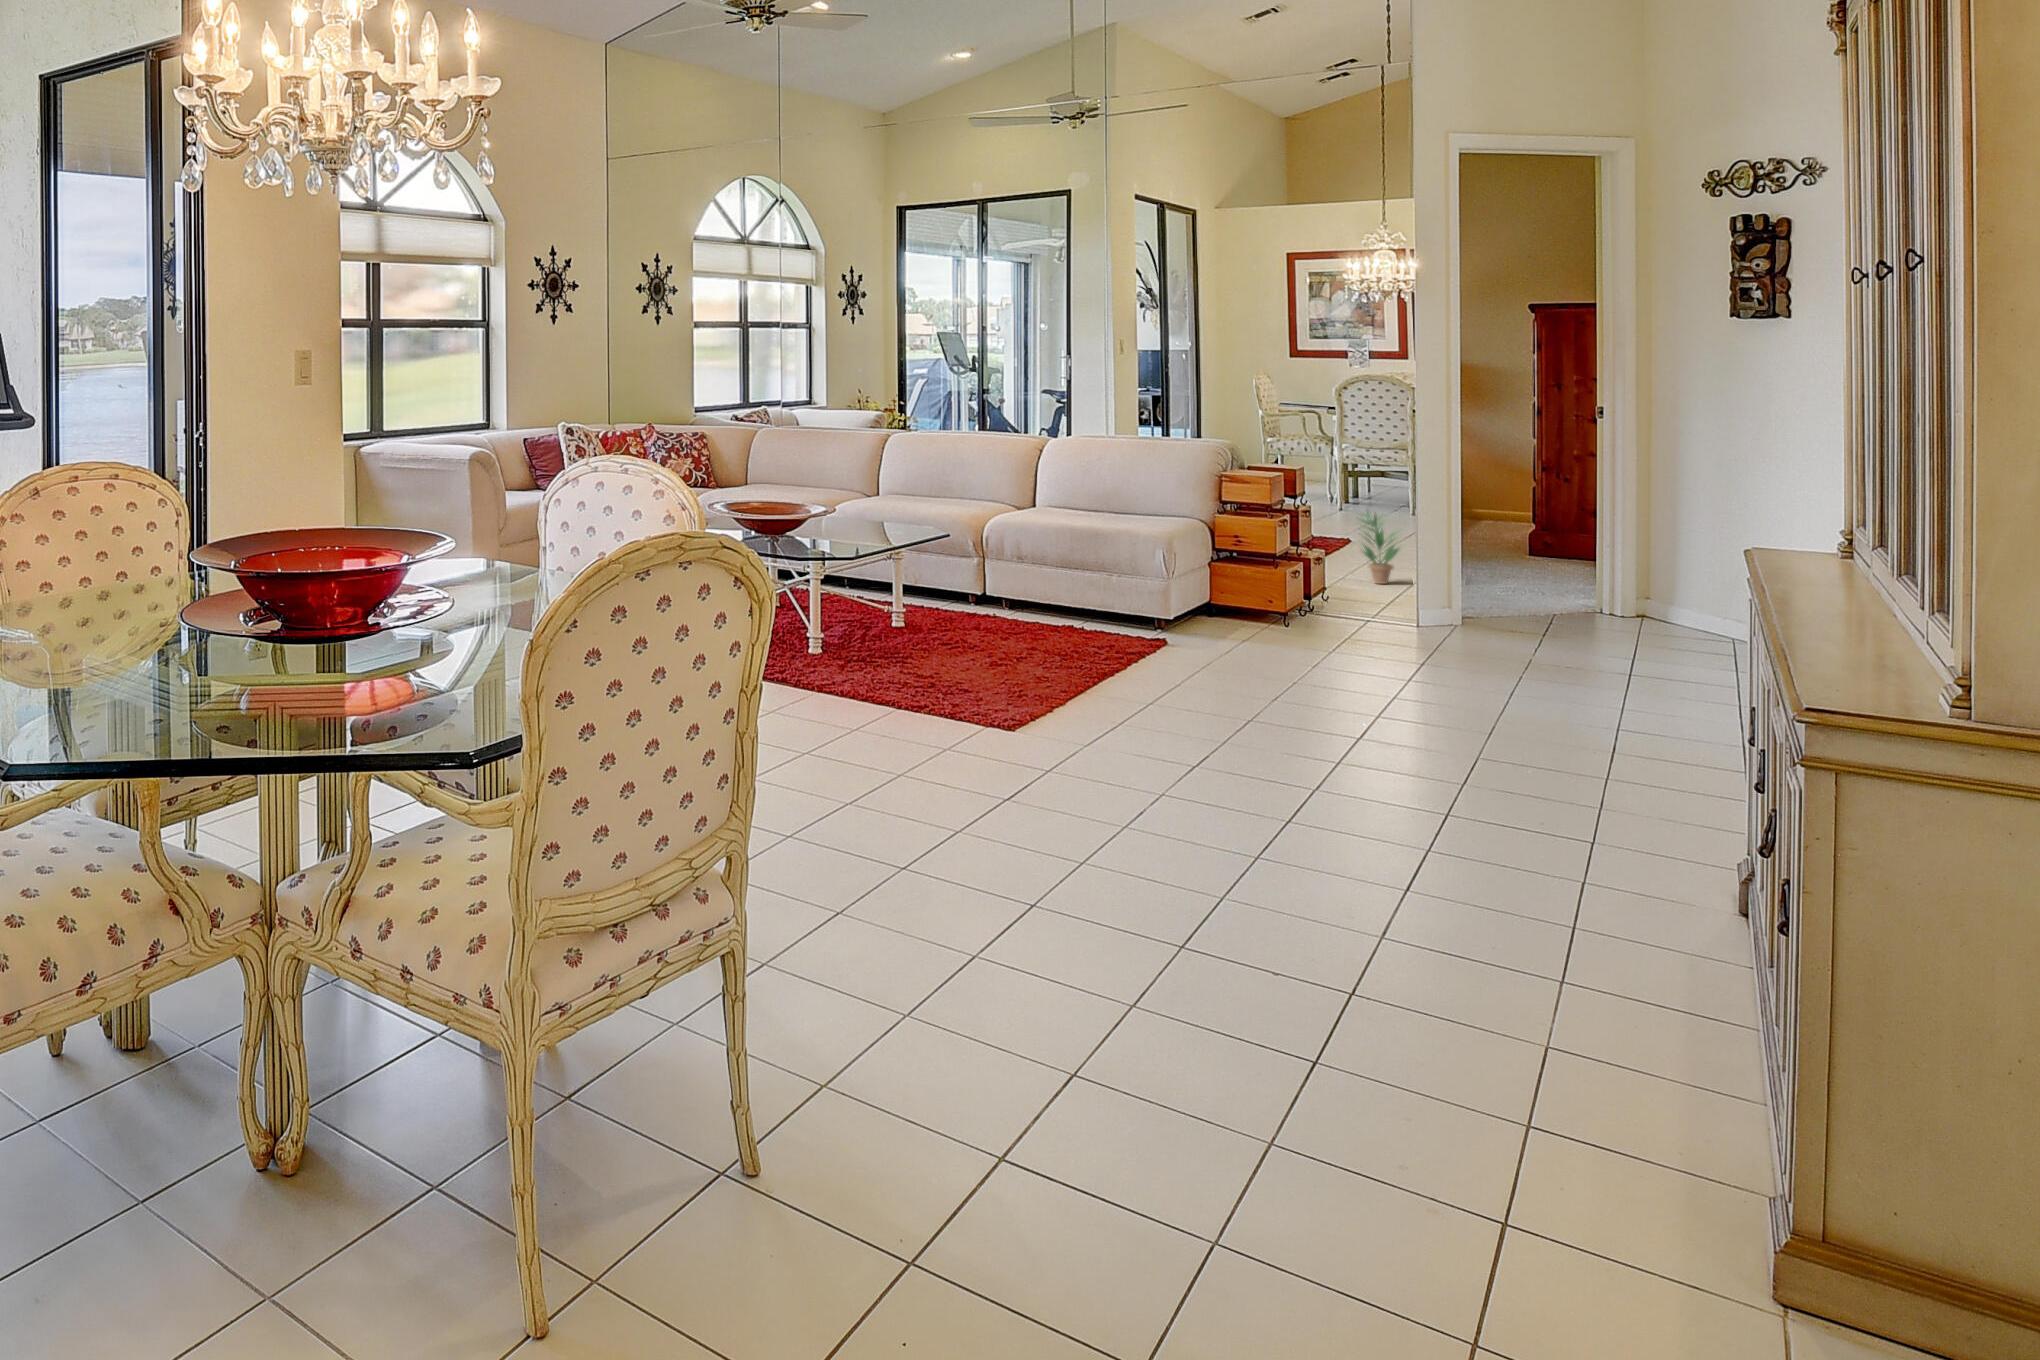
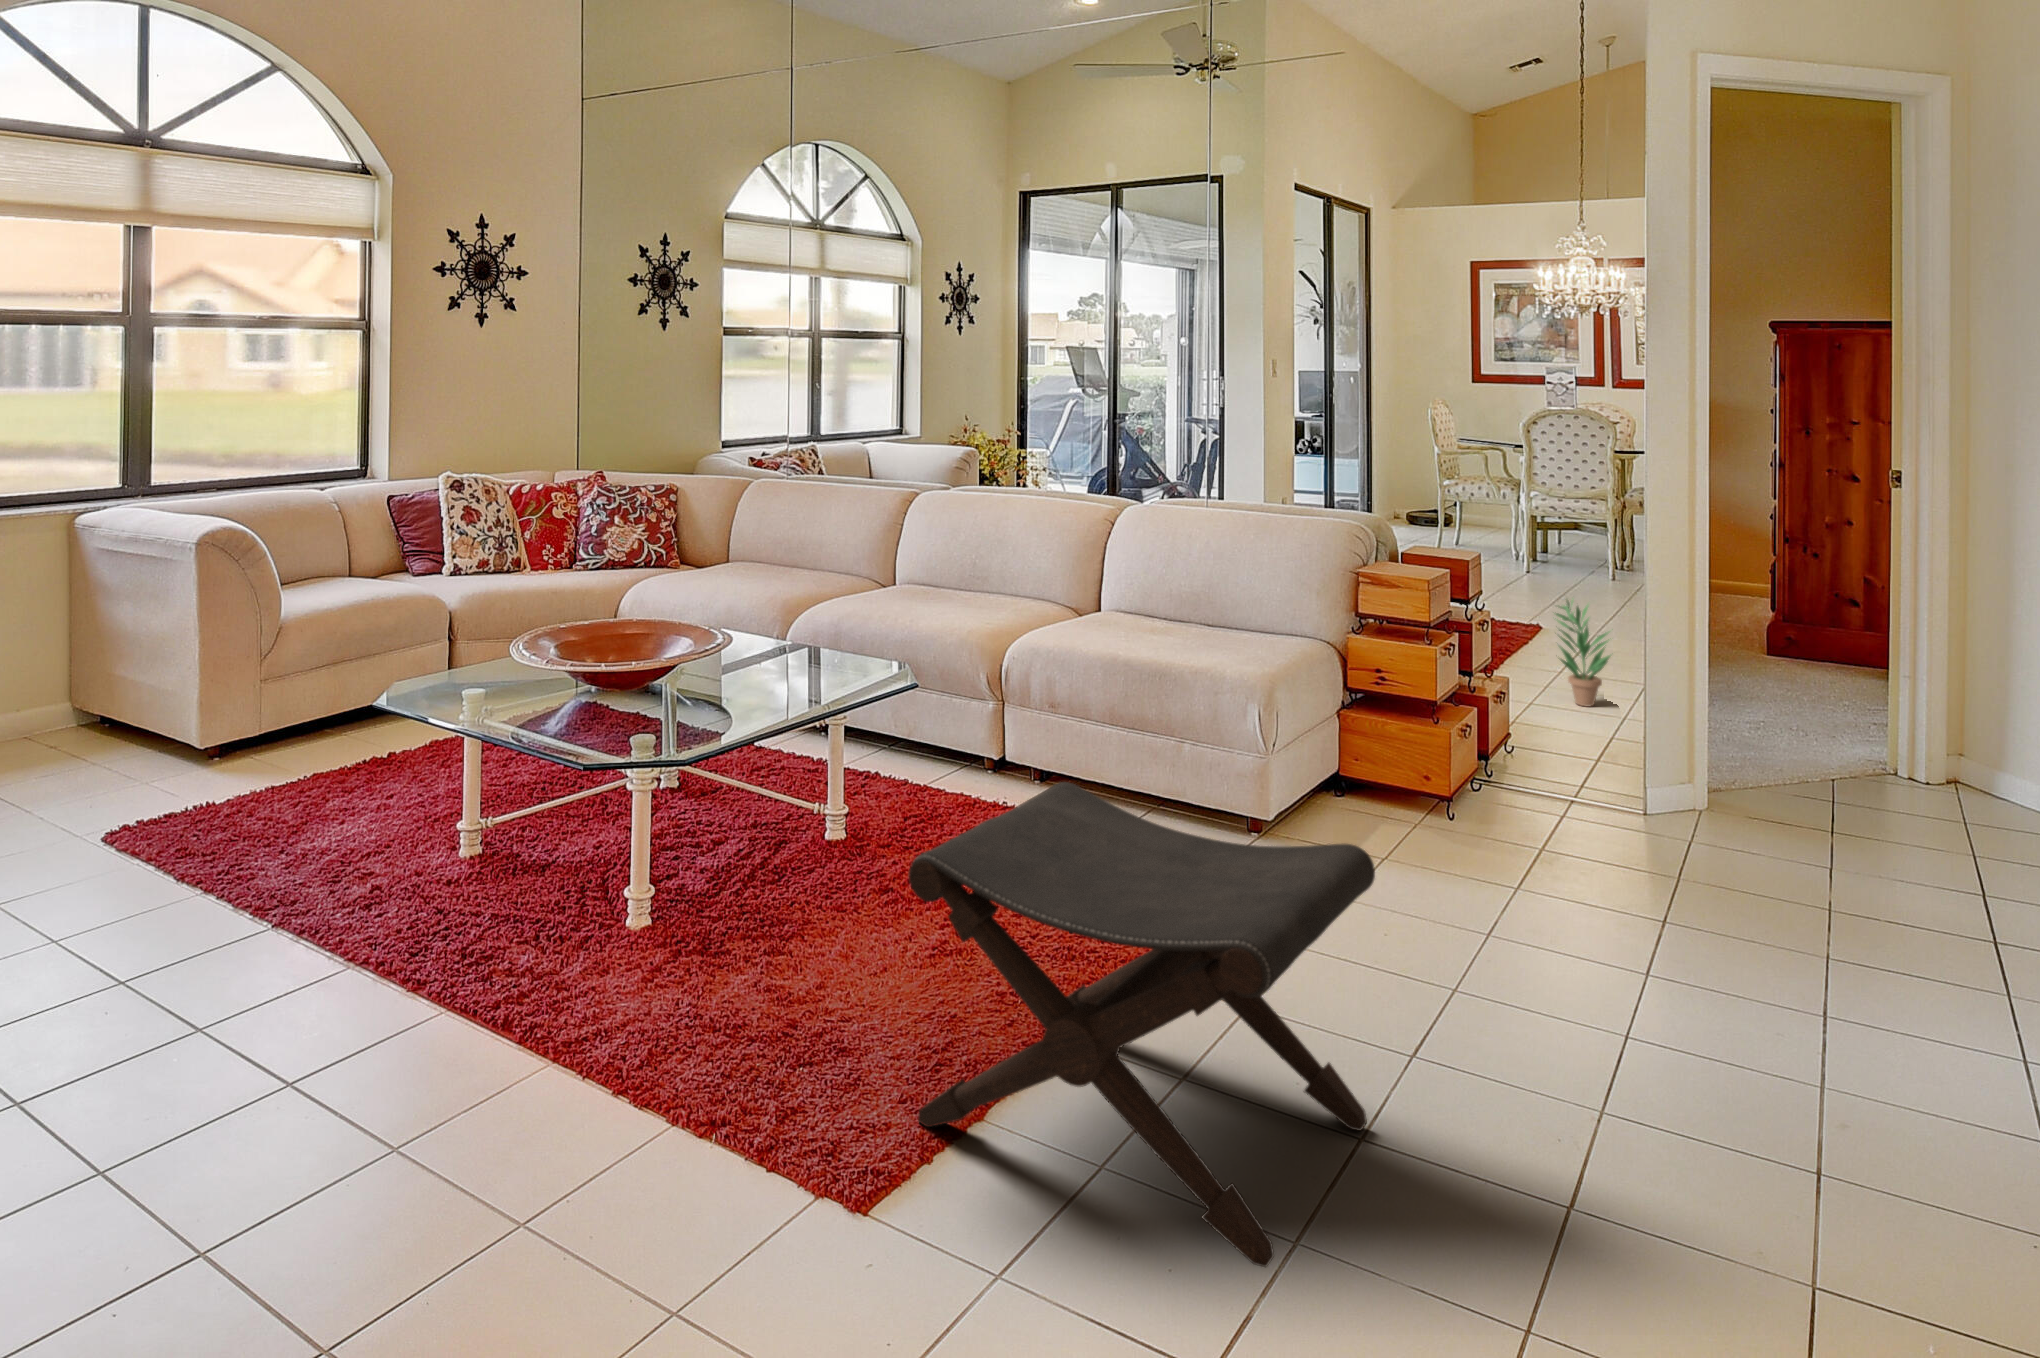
footstool: none [1023,555,1264,737] -> present [908,782,1375,1267]

